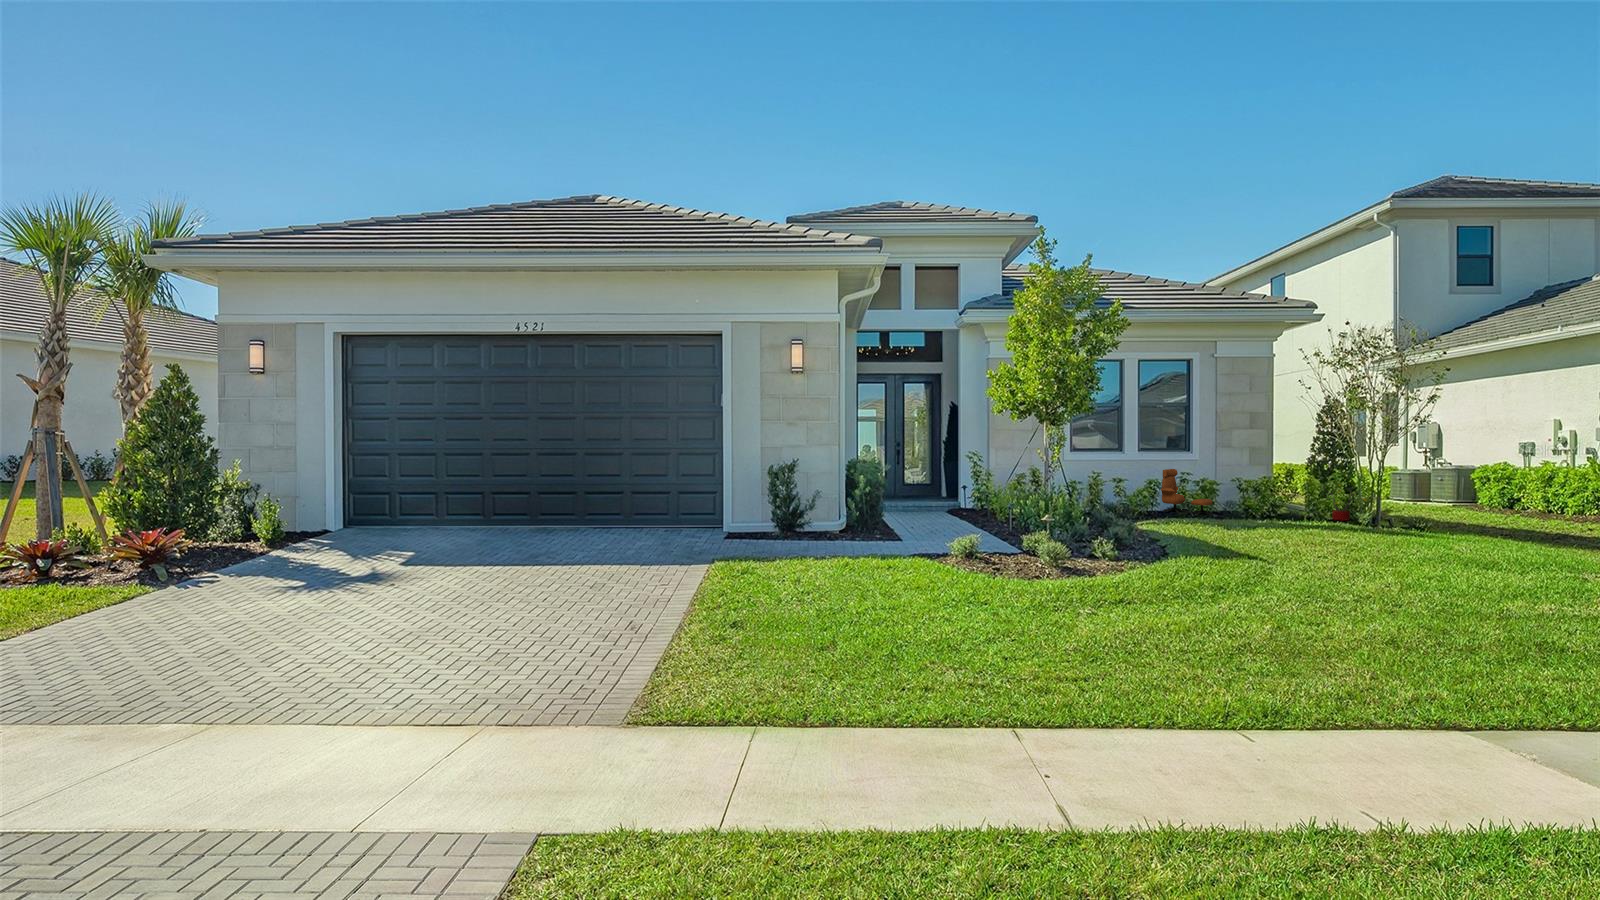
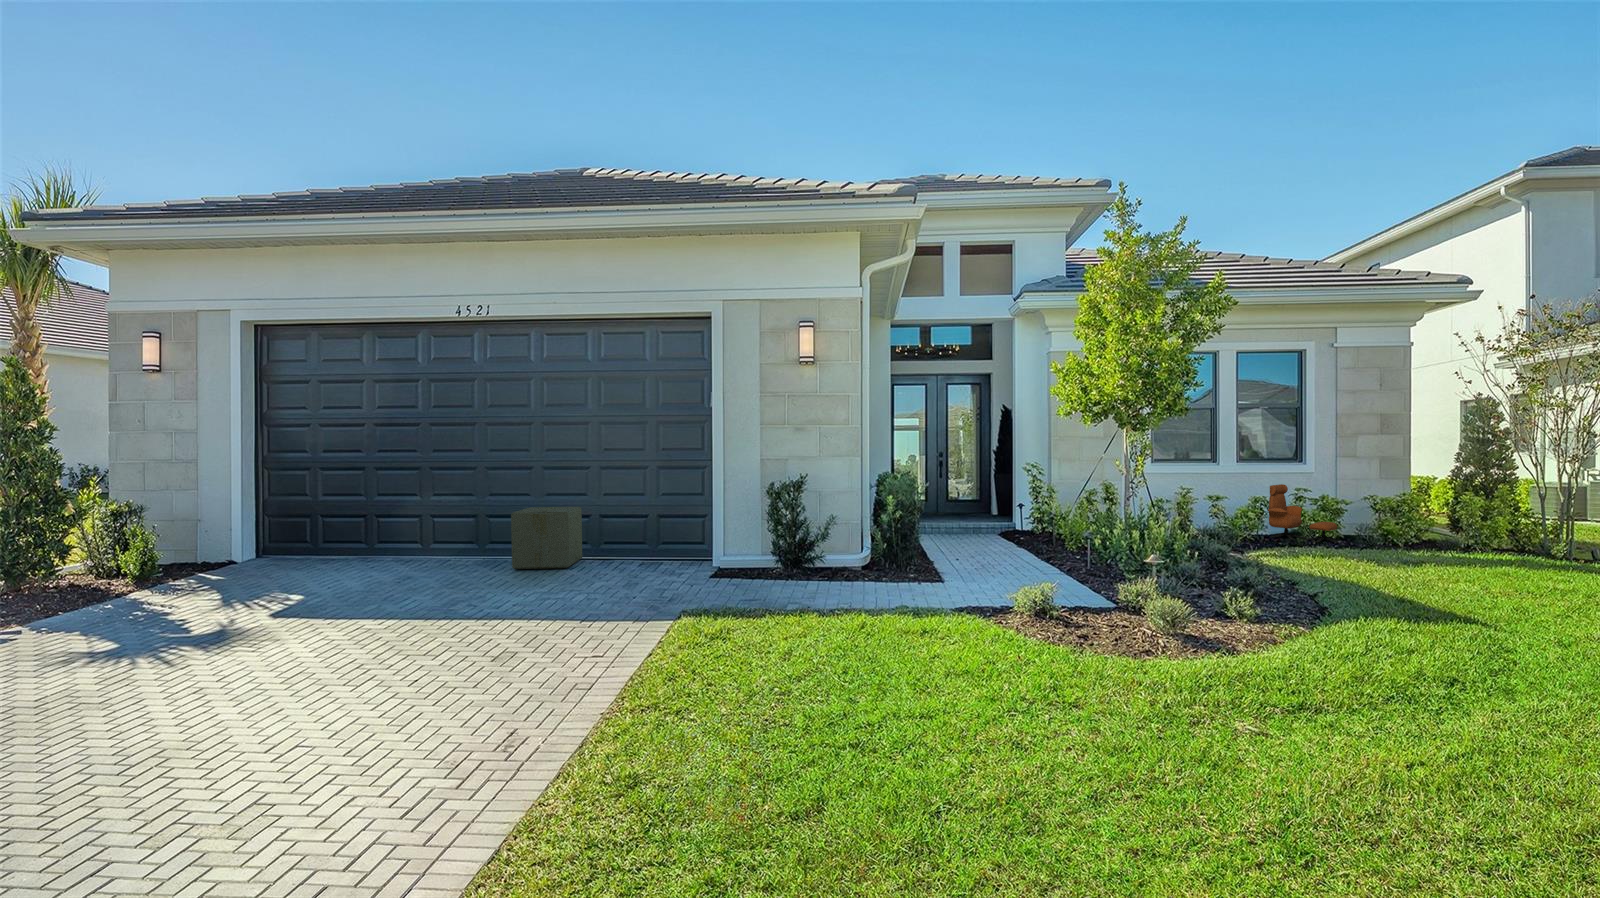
cardboard box: none [565,485,616,534] -> present [511,507,582,569]
decorative plant: present [1330,490,1366,521] -> none [1488,503,1560,553]

